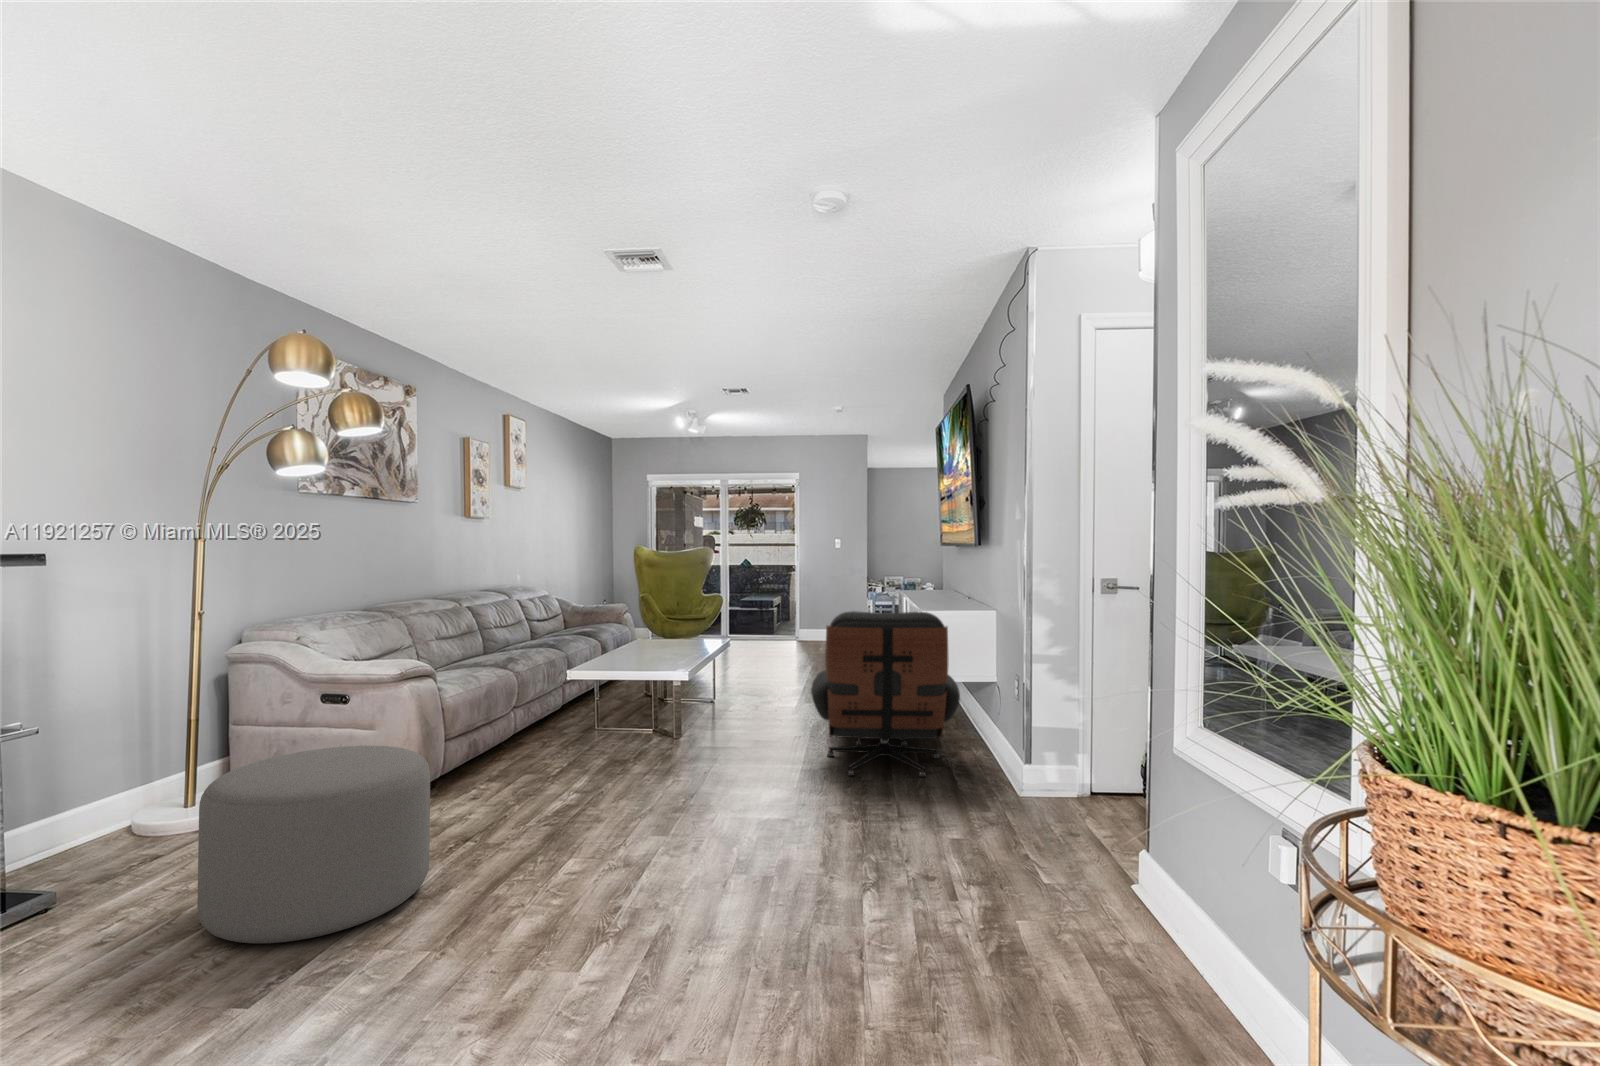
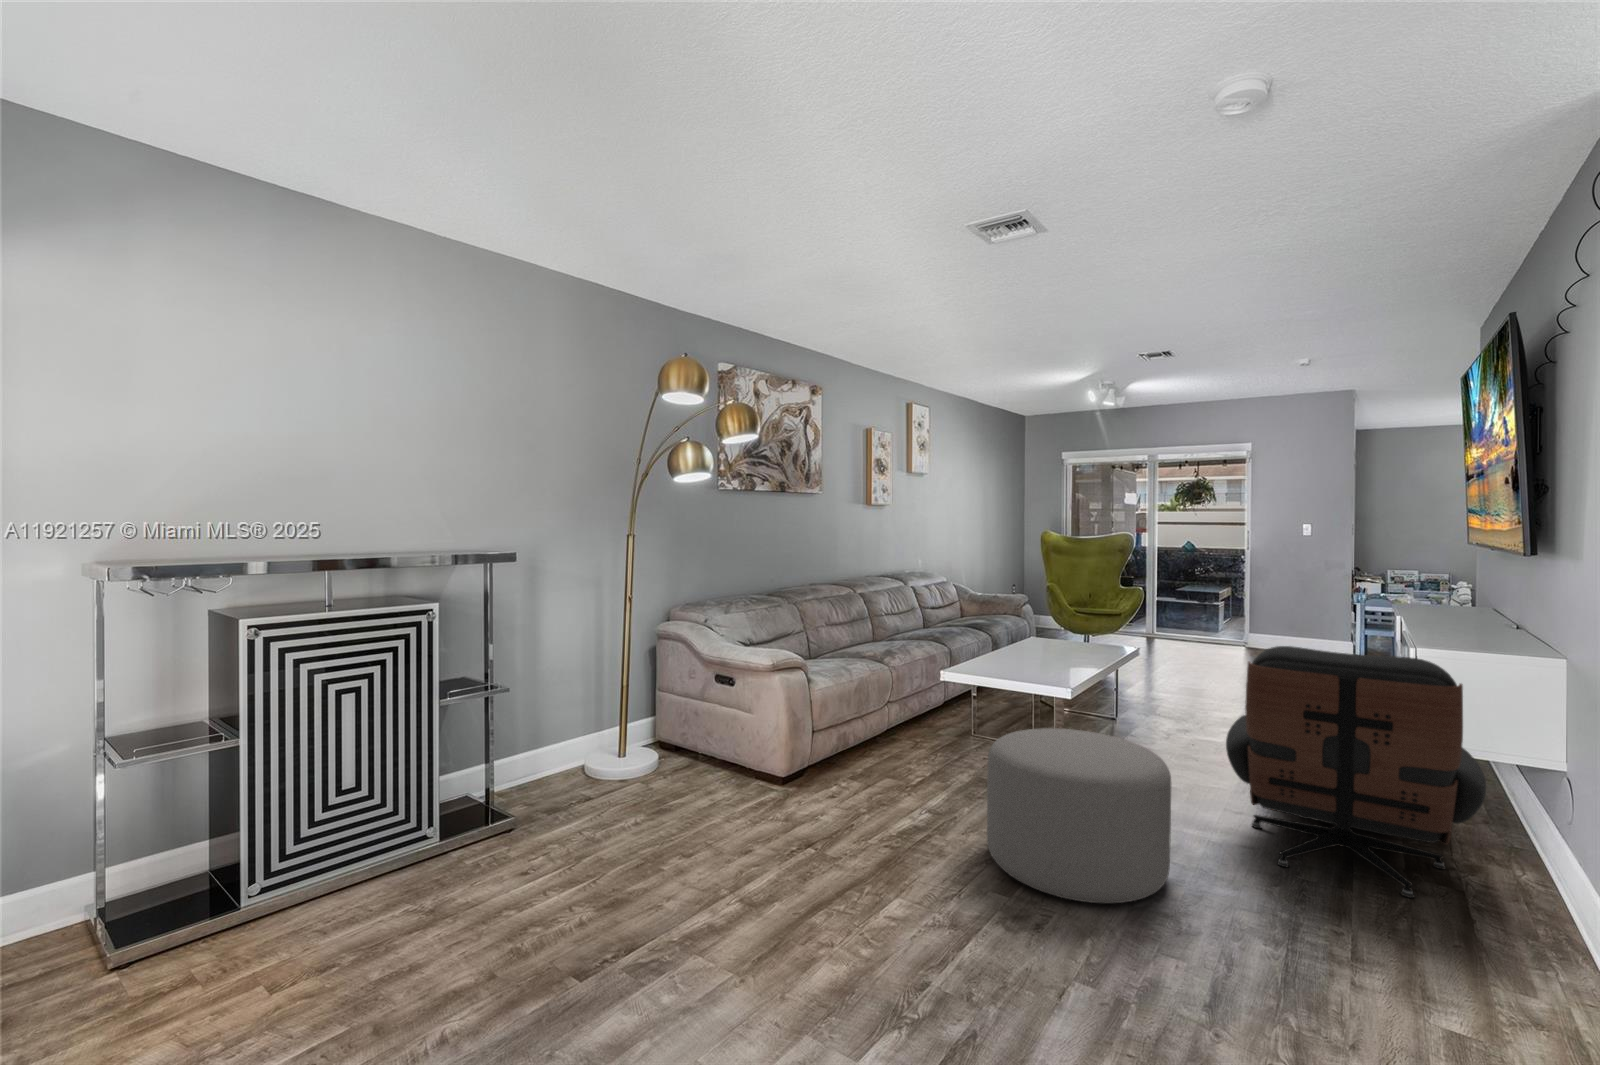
ottoman: present [197,746,430,943] -> present [987,728,1171,903]

